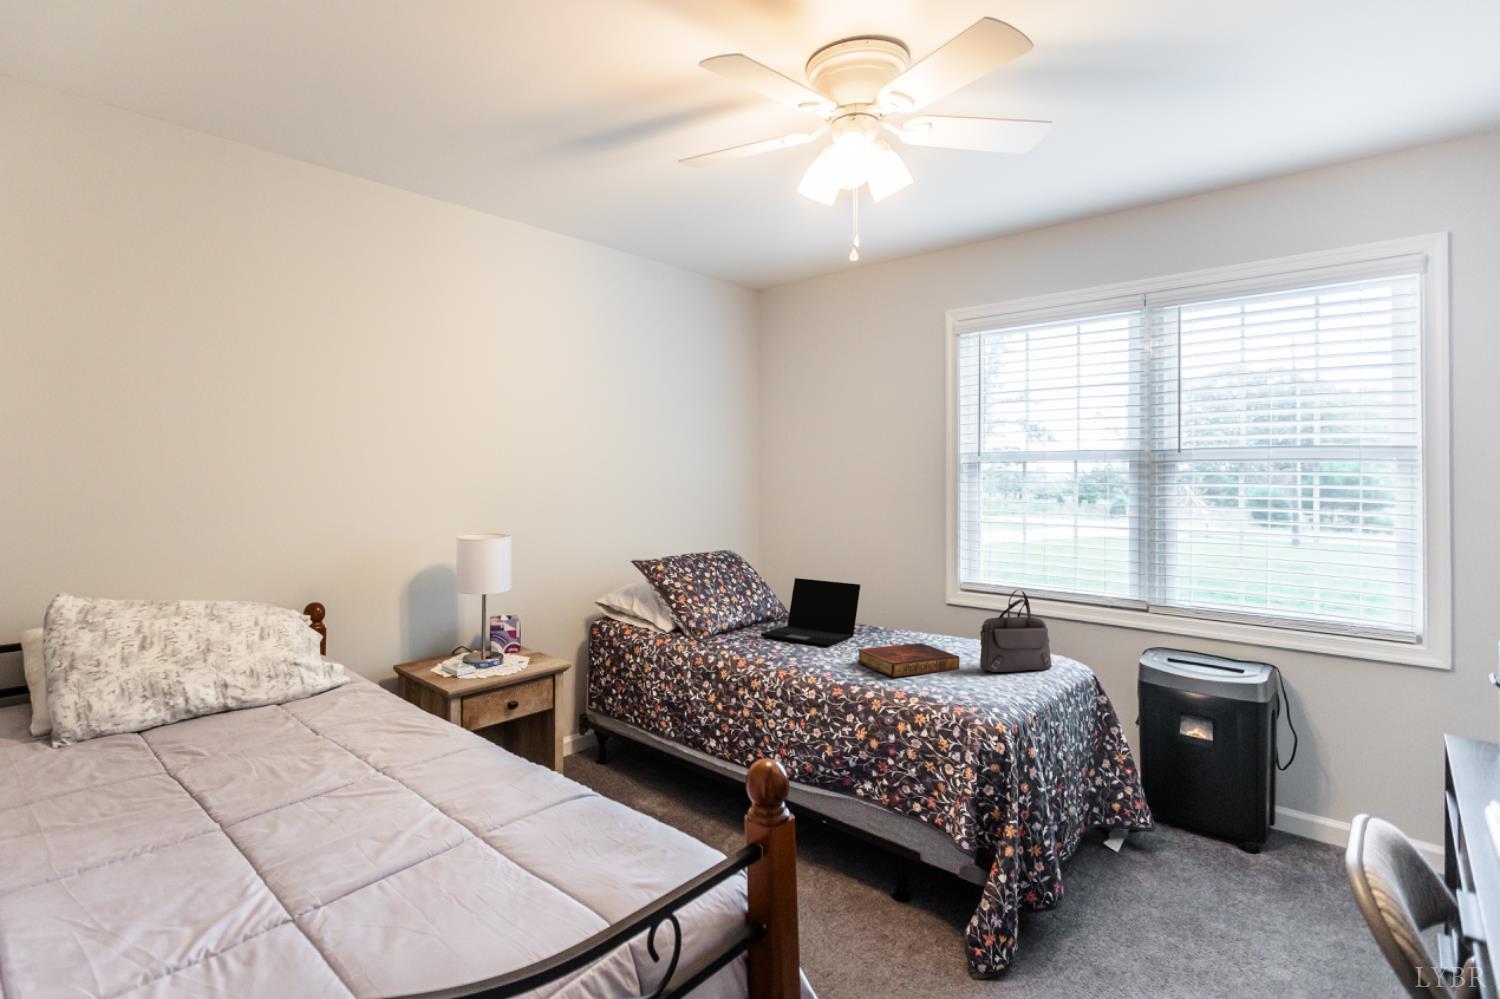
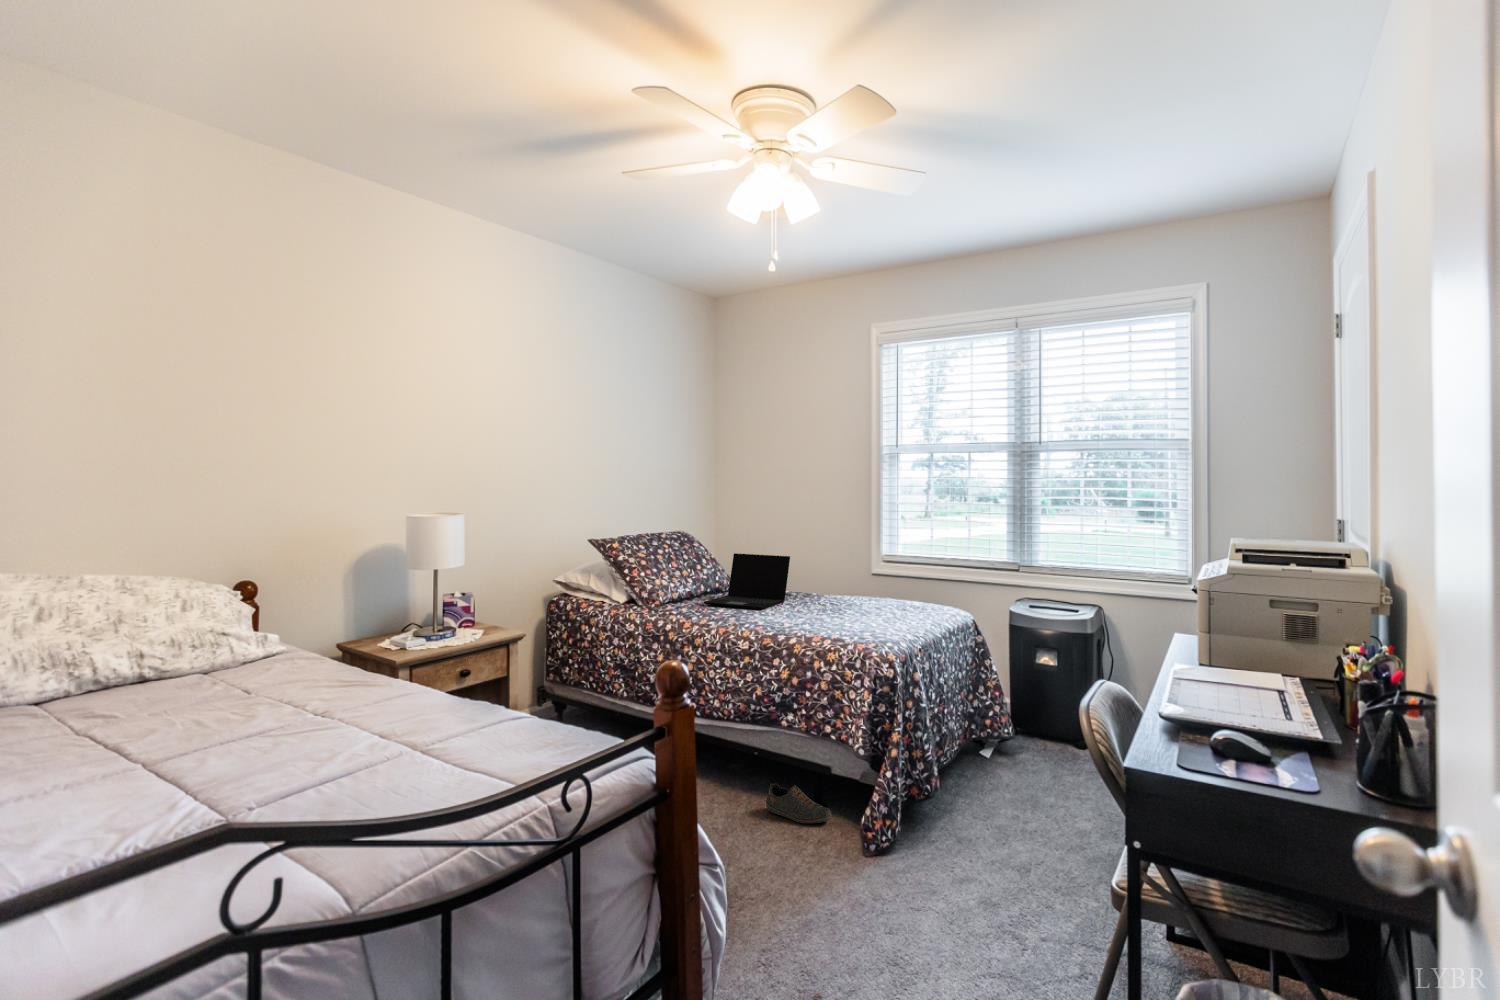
handbag: present [980,590,1052,672] -> none [883,553,943,621]
book: present [857,643,959,678] -> none [784,602,868,628]
shoe: none [836,870,920,928] -> present [766,783,832,823]

